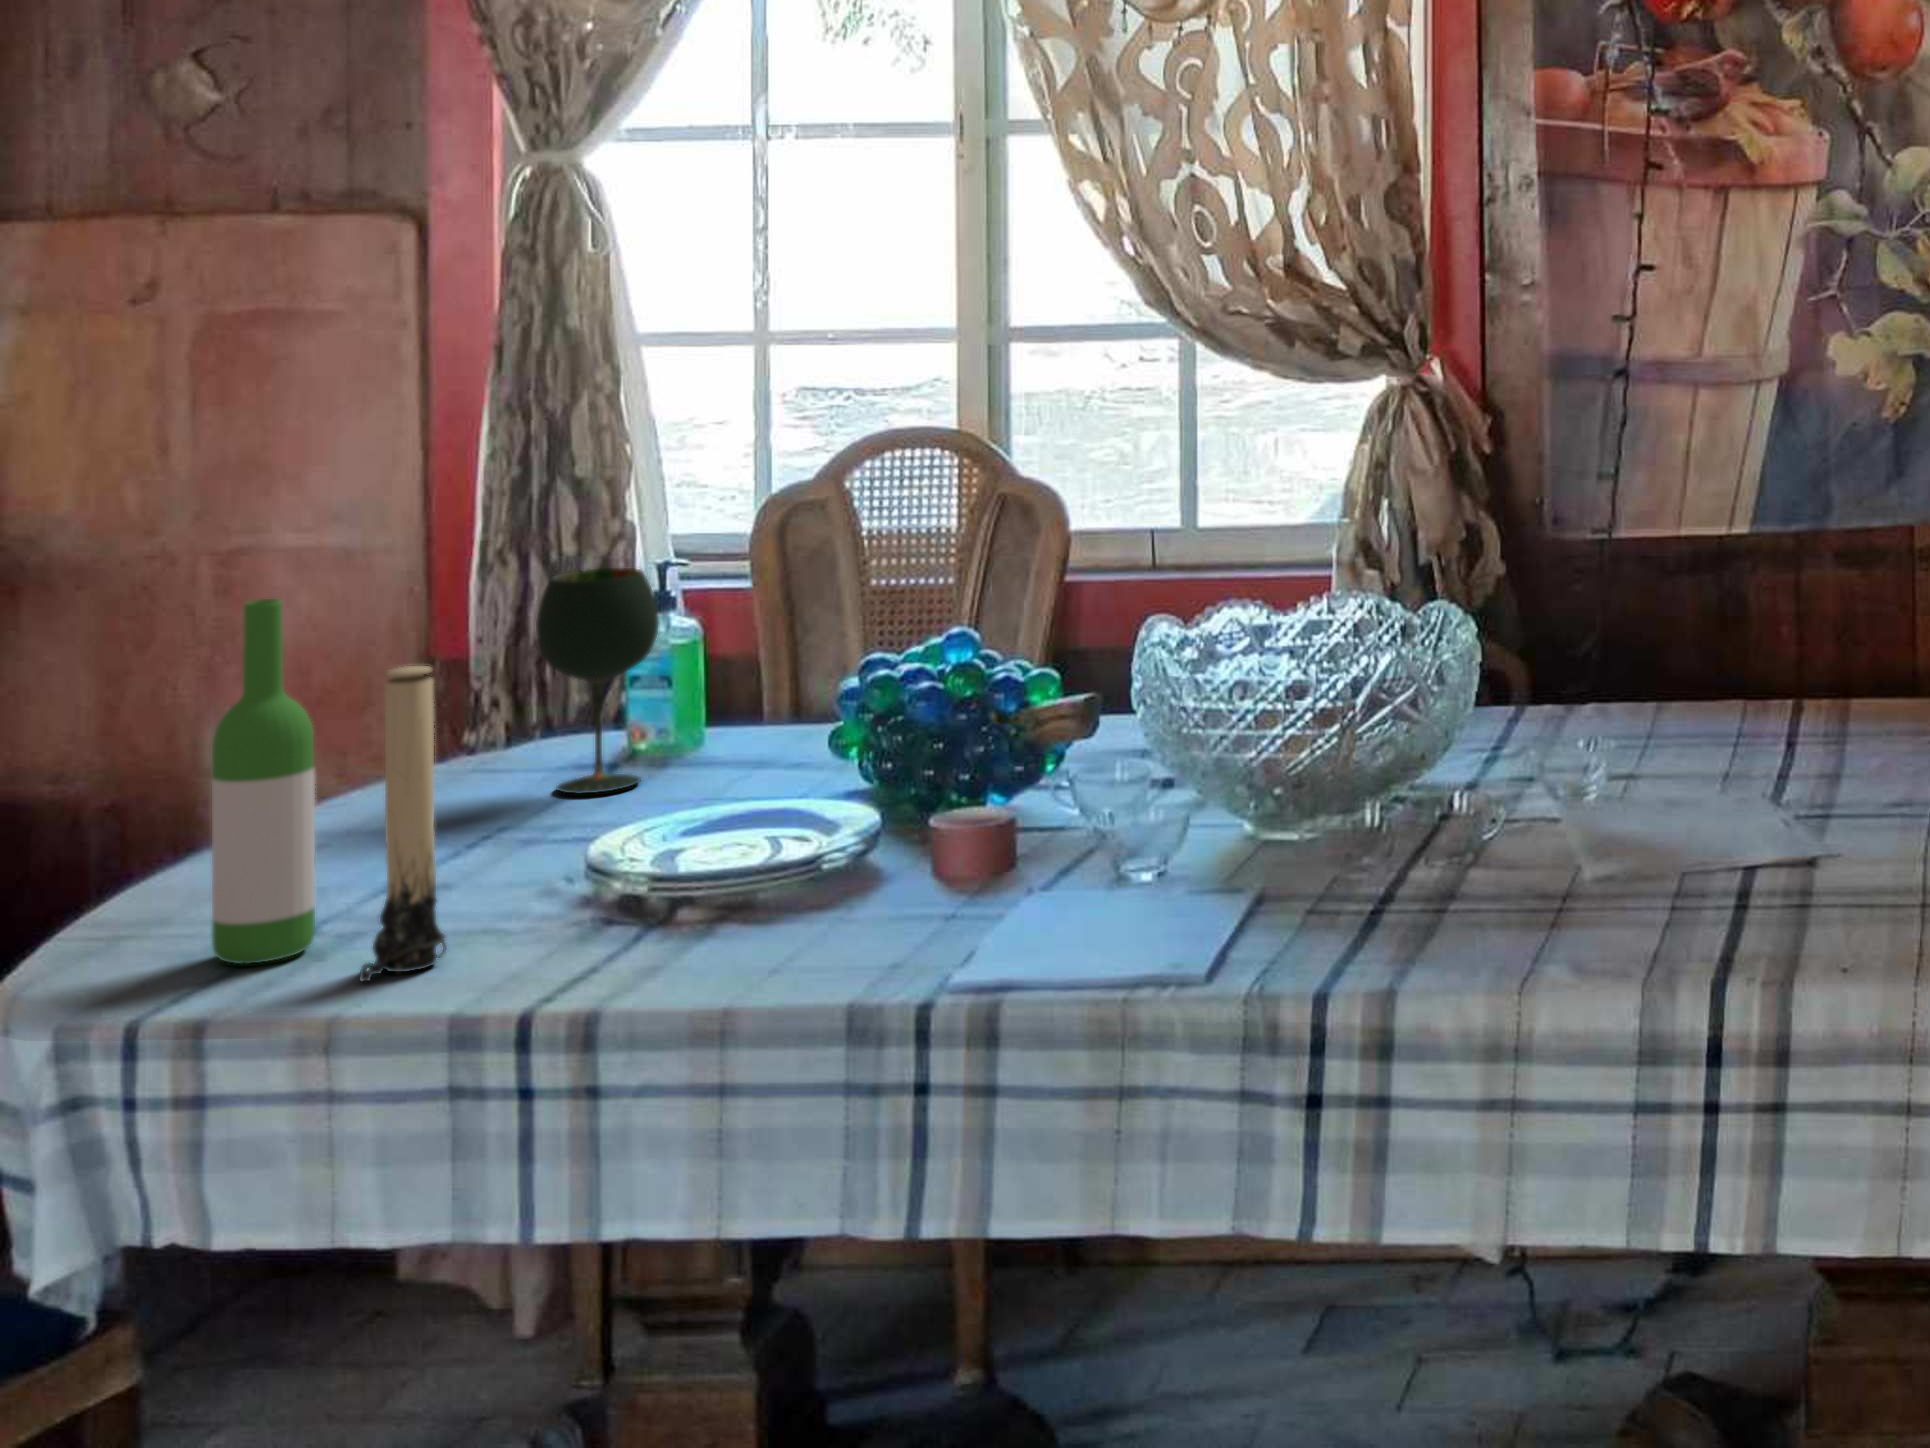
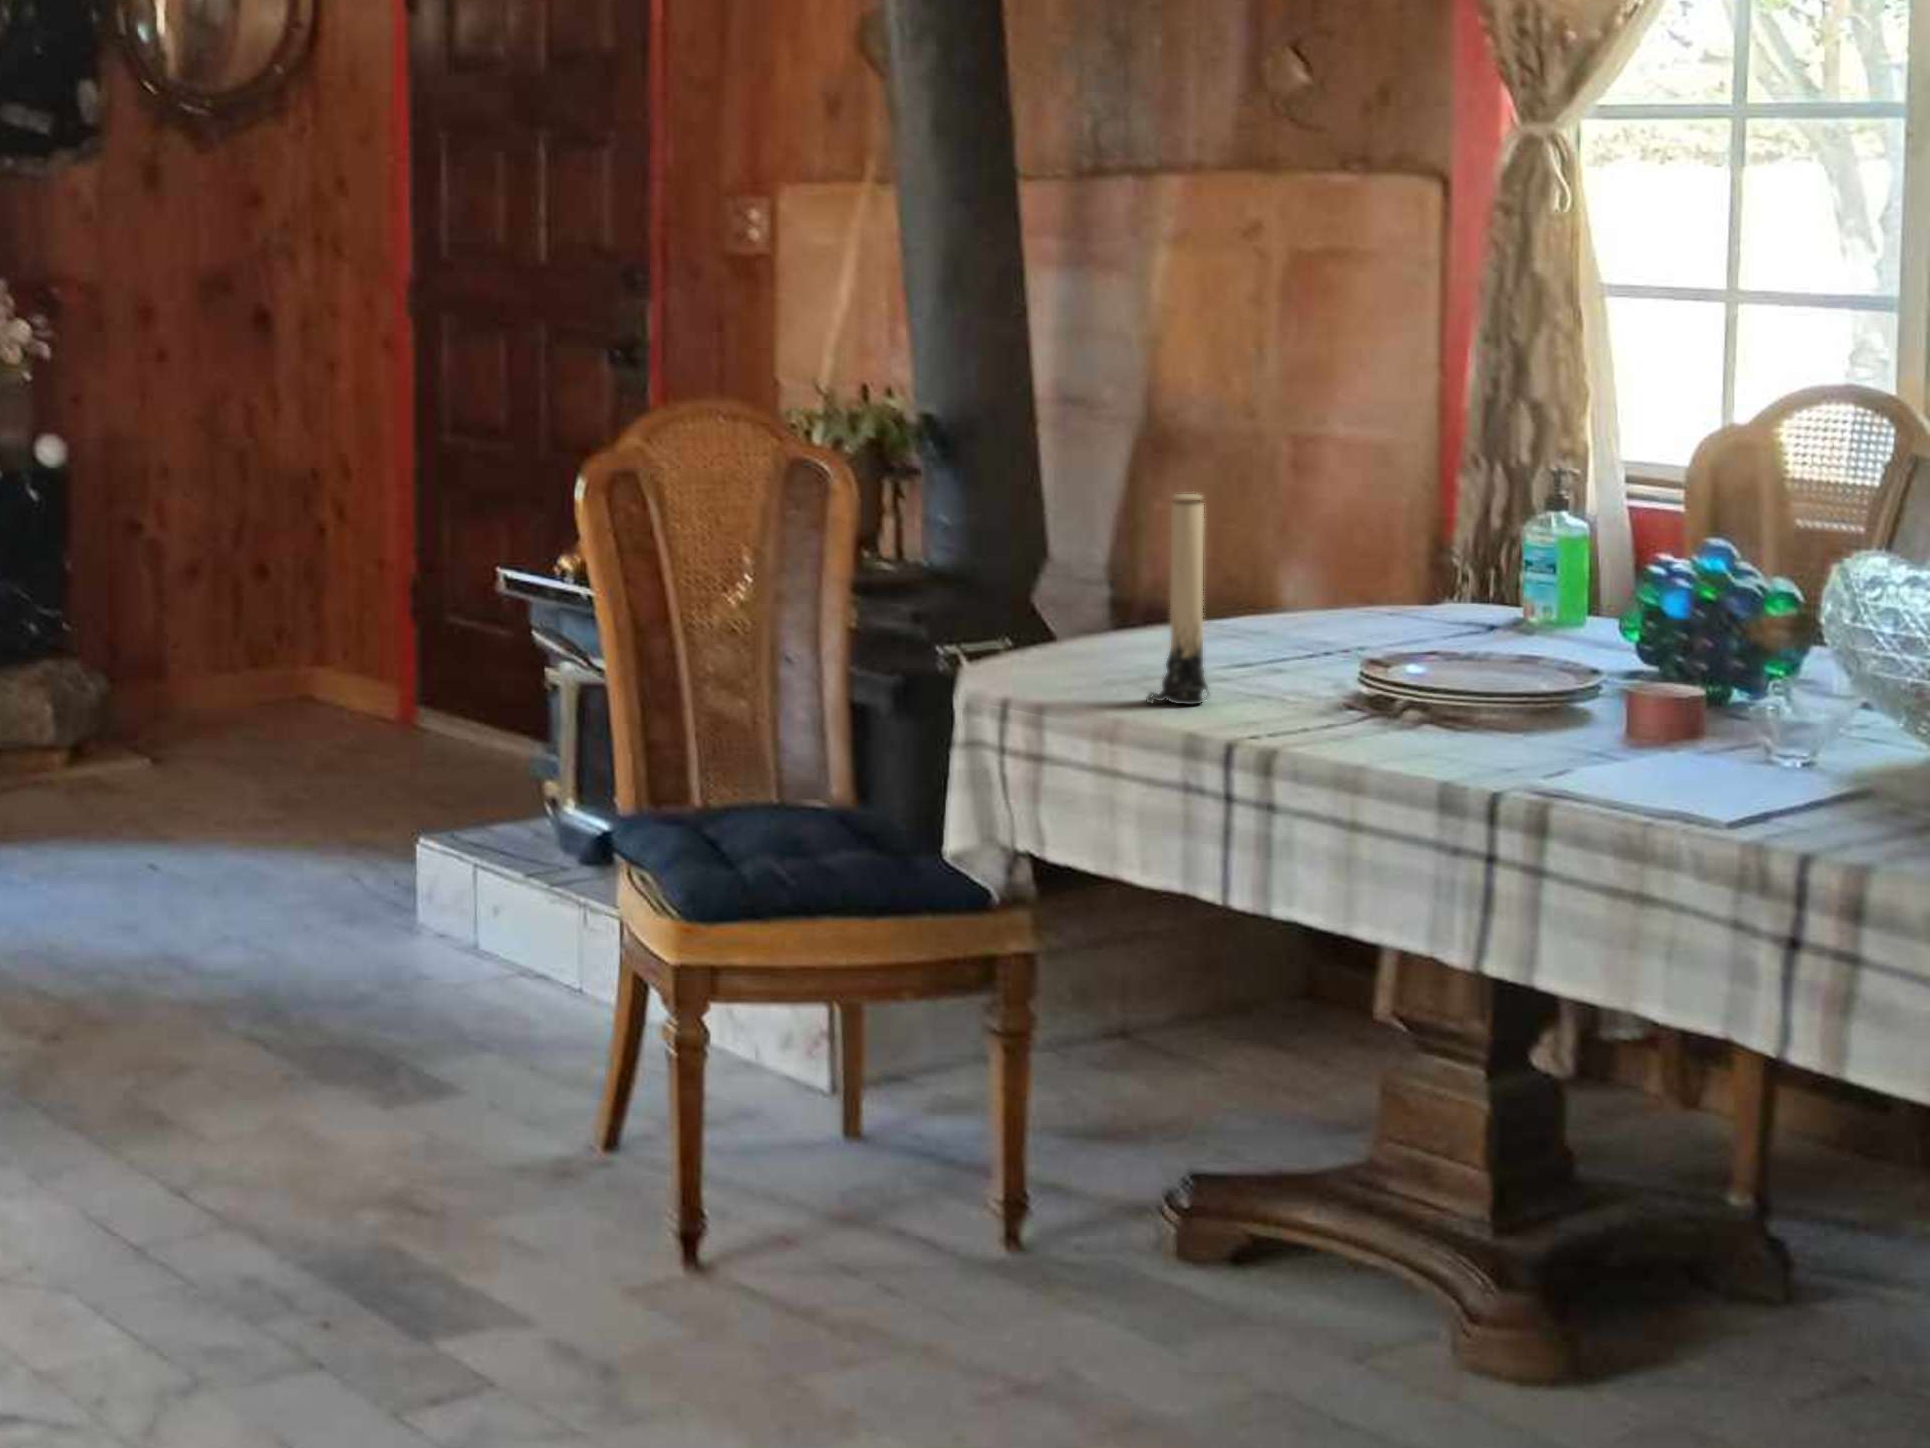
wine glass: present [536,568,659,793] -> none [1386,458,1486,631]
wine bottle: present [212,599,315,964] -> none [1078,438,1145,682]

